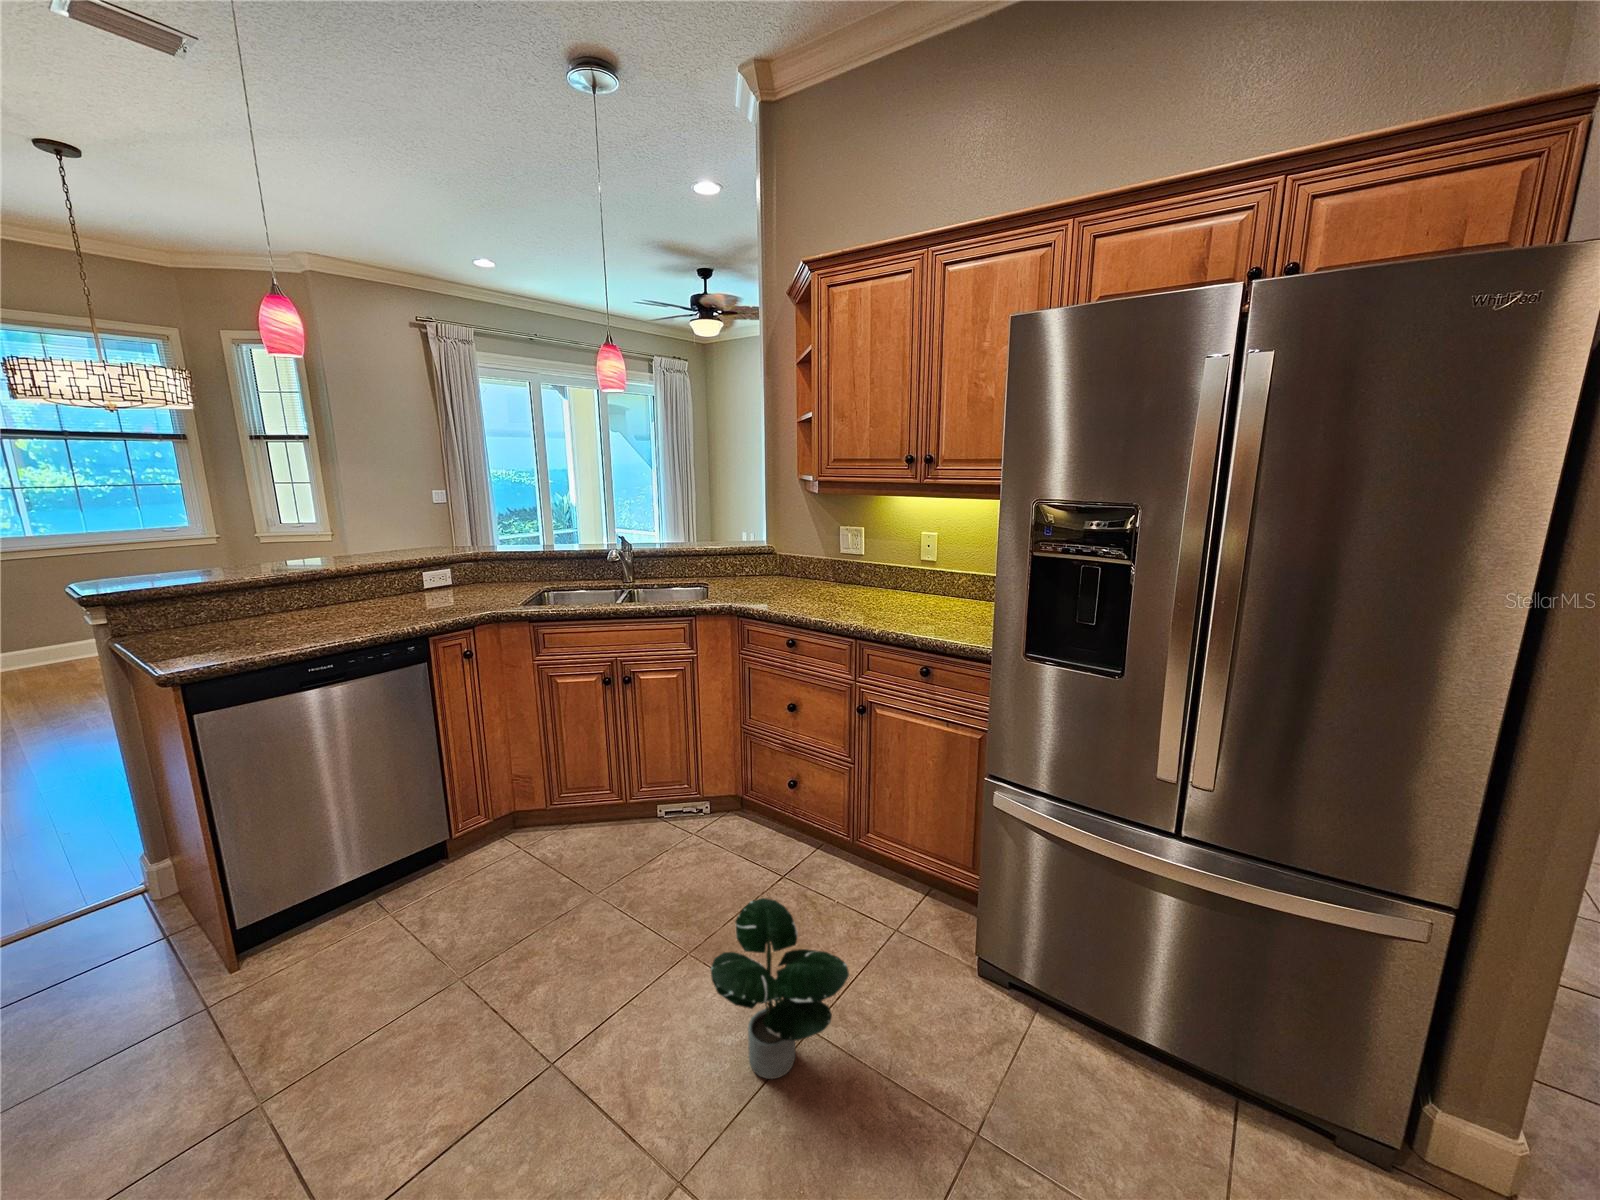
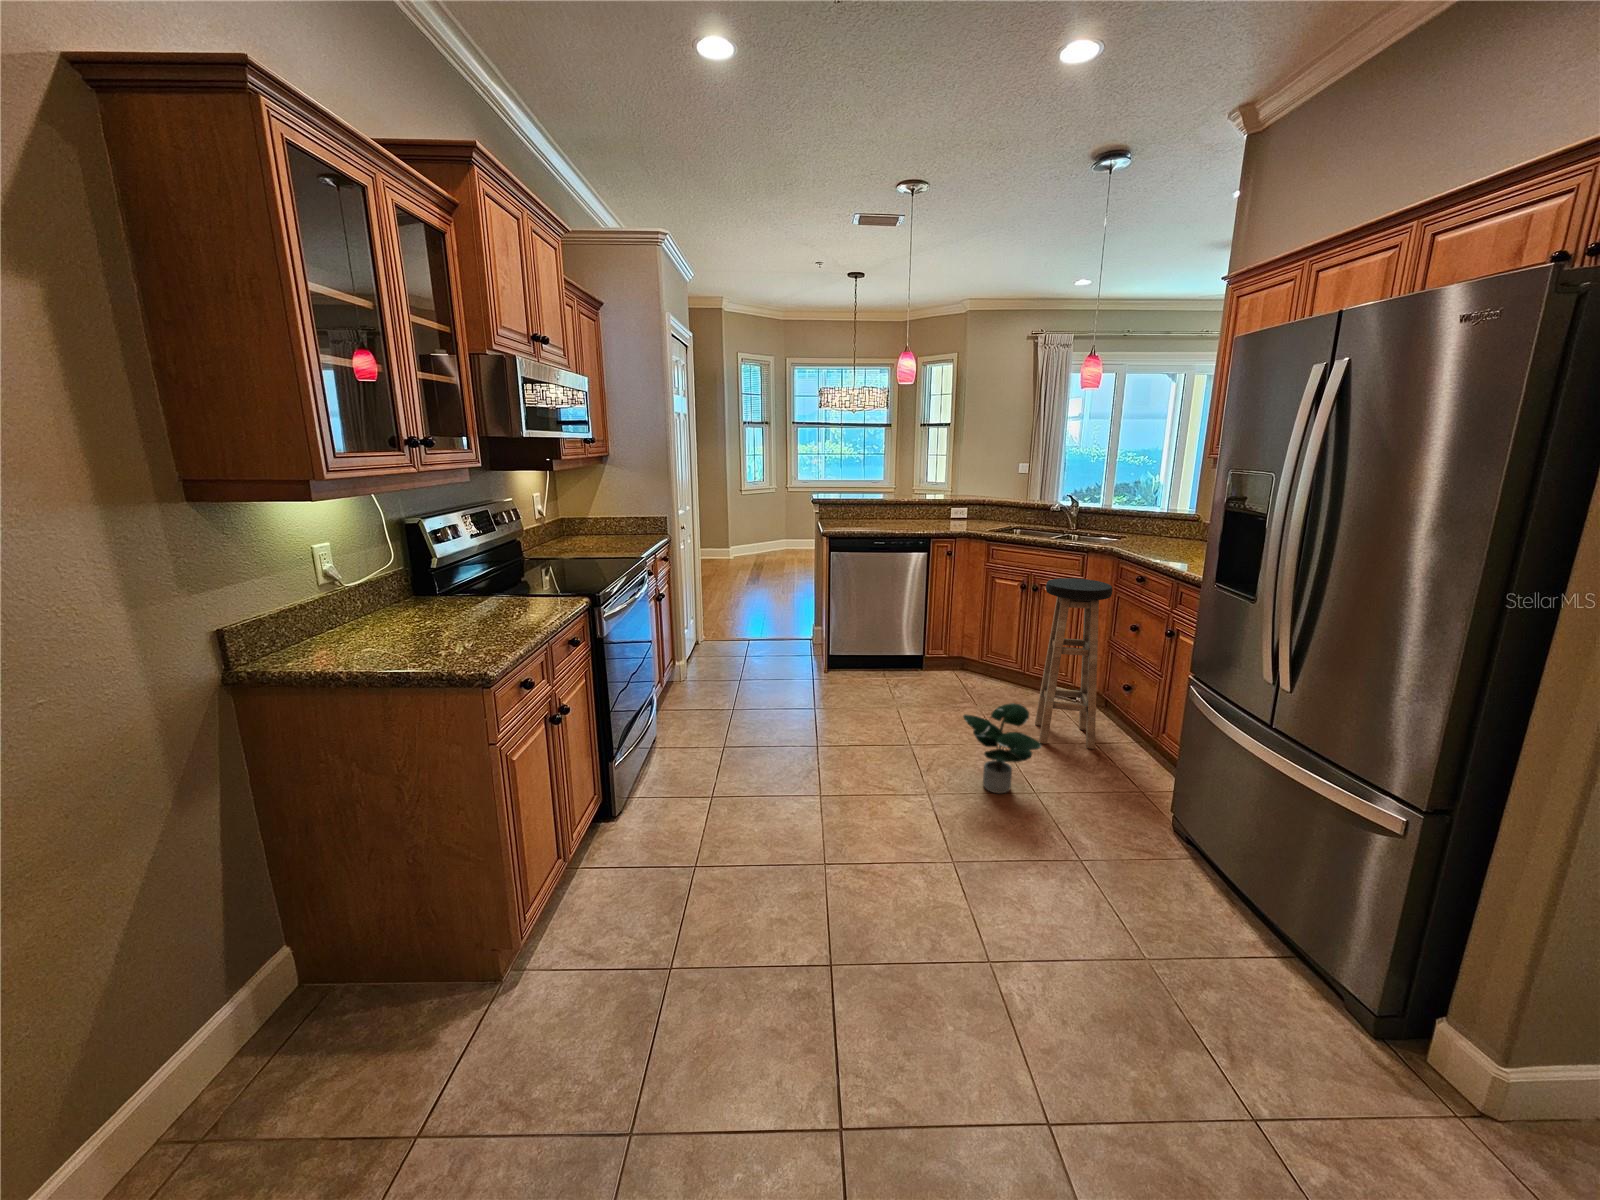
bar stool: none [696,657,796,917] -> present [1035,578,1112,749]

